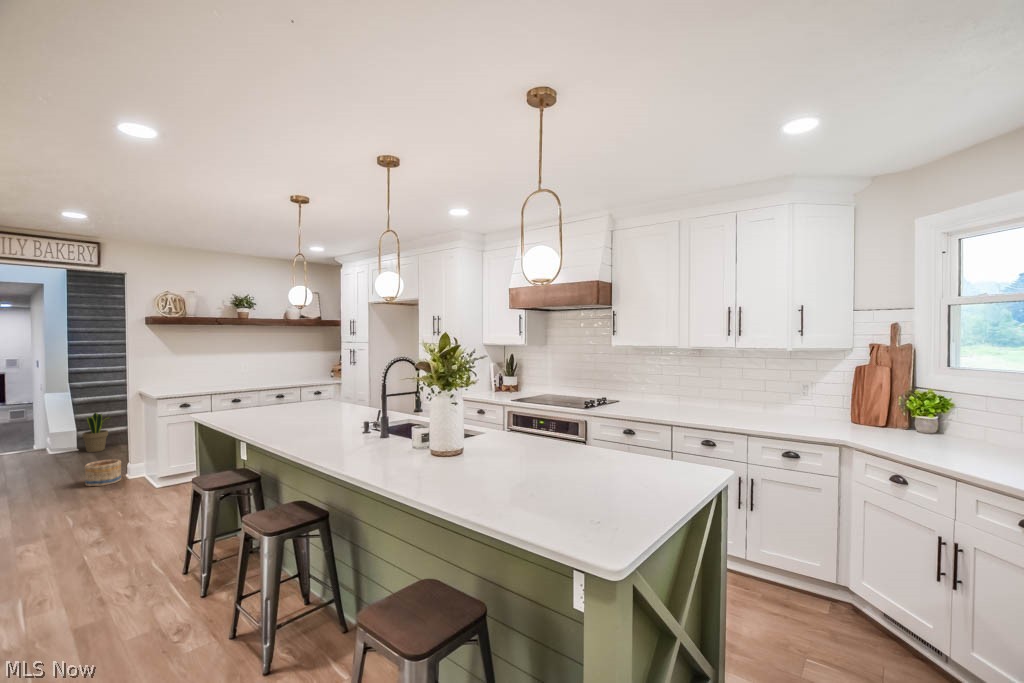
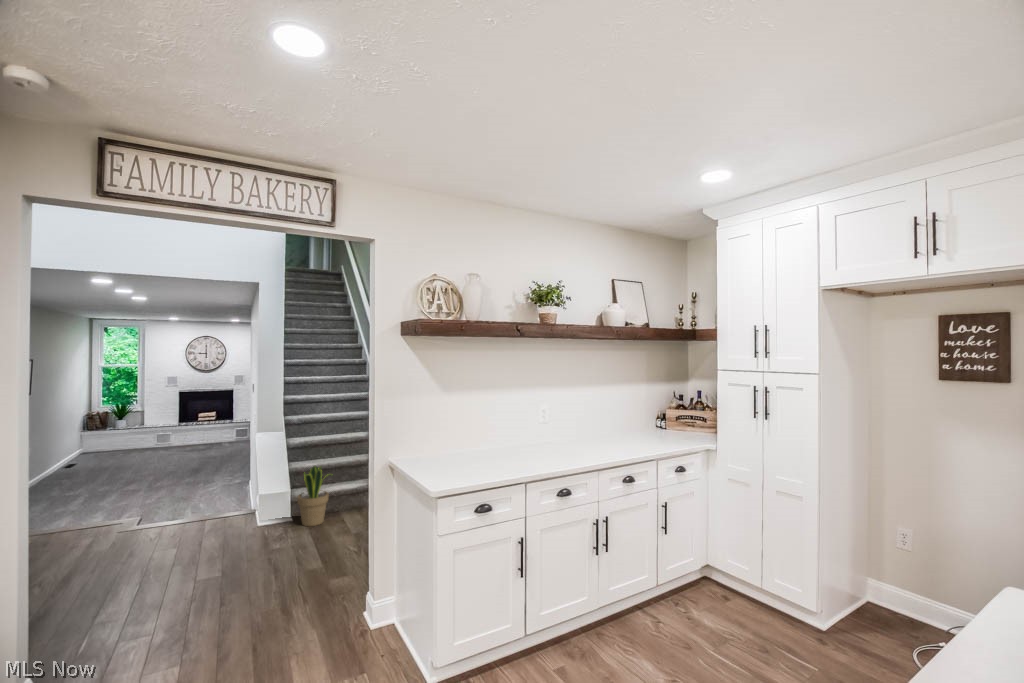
basket: present [85,459,121,486] -> none [299,589,356,655]

